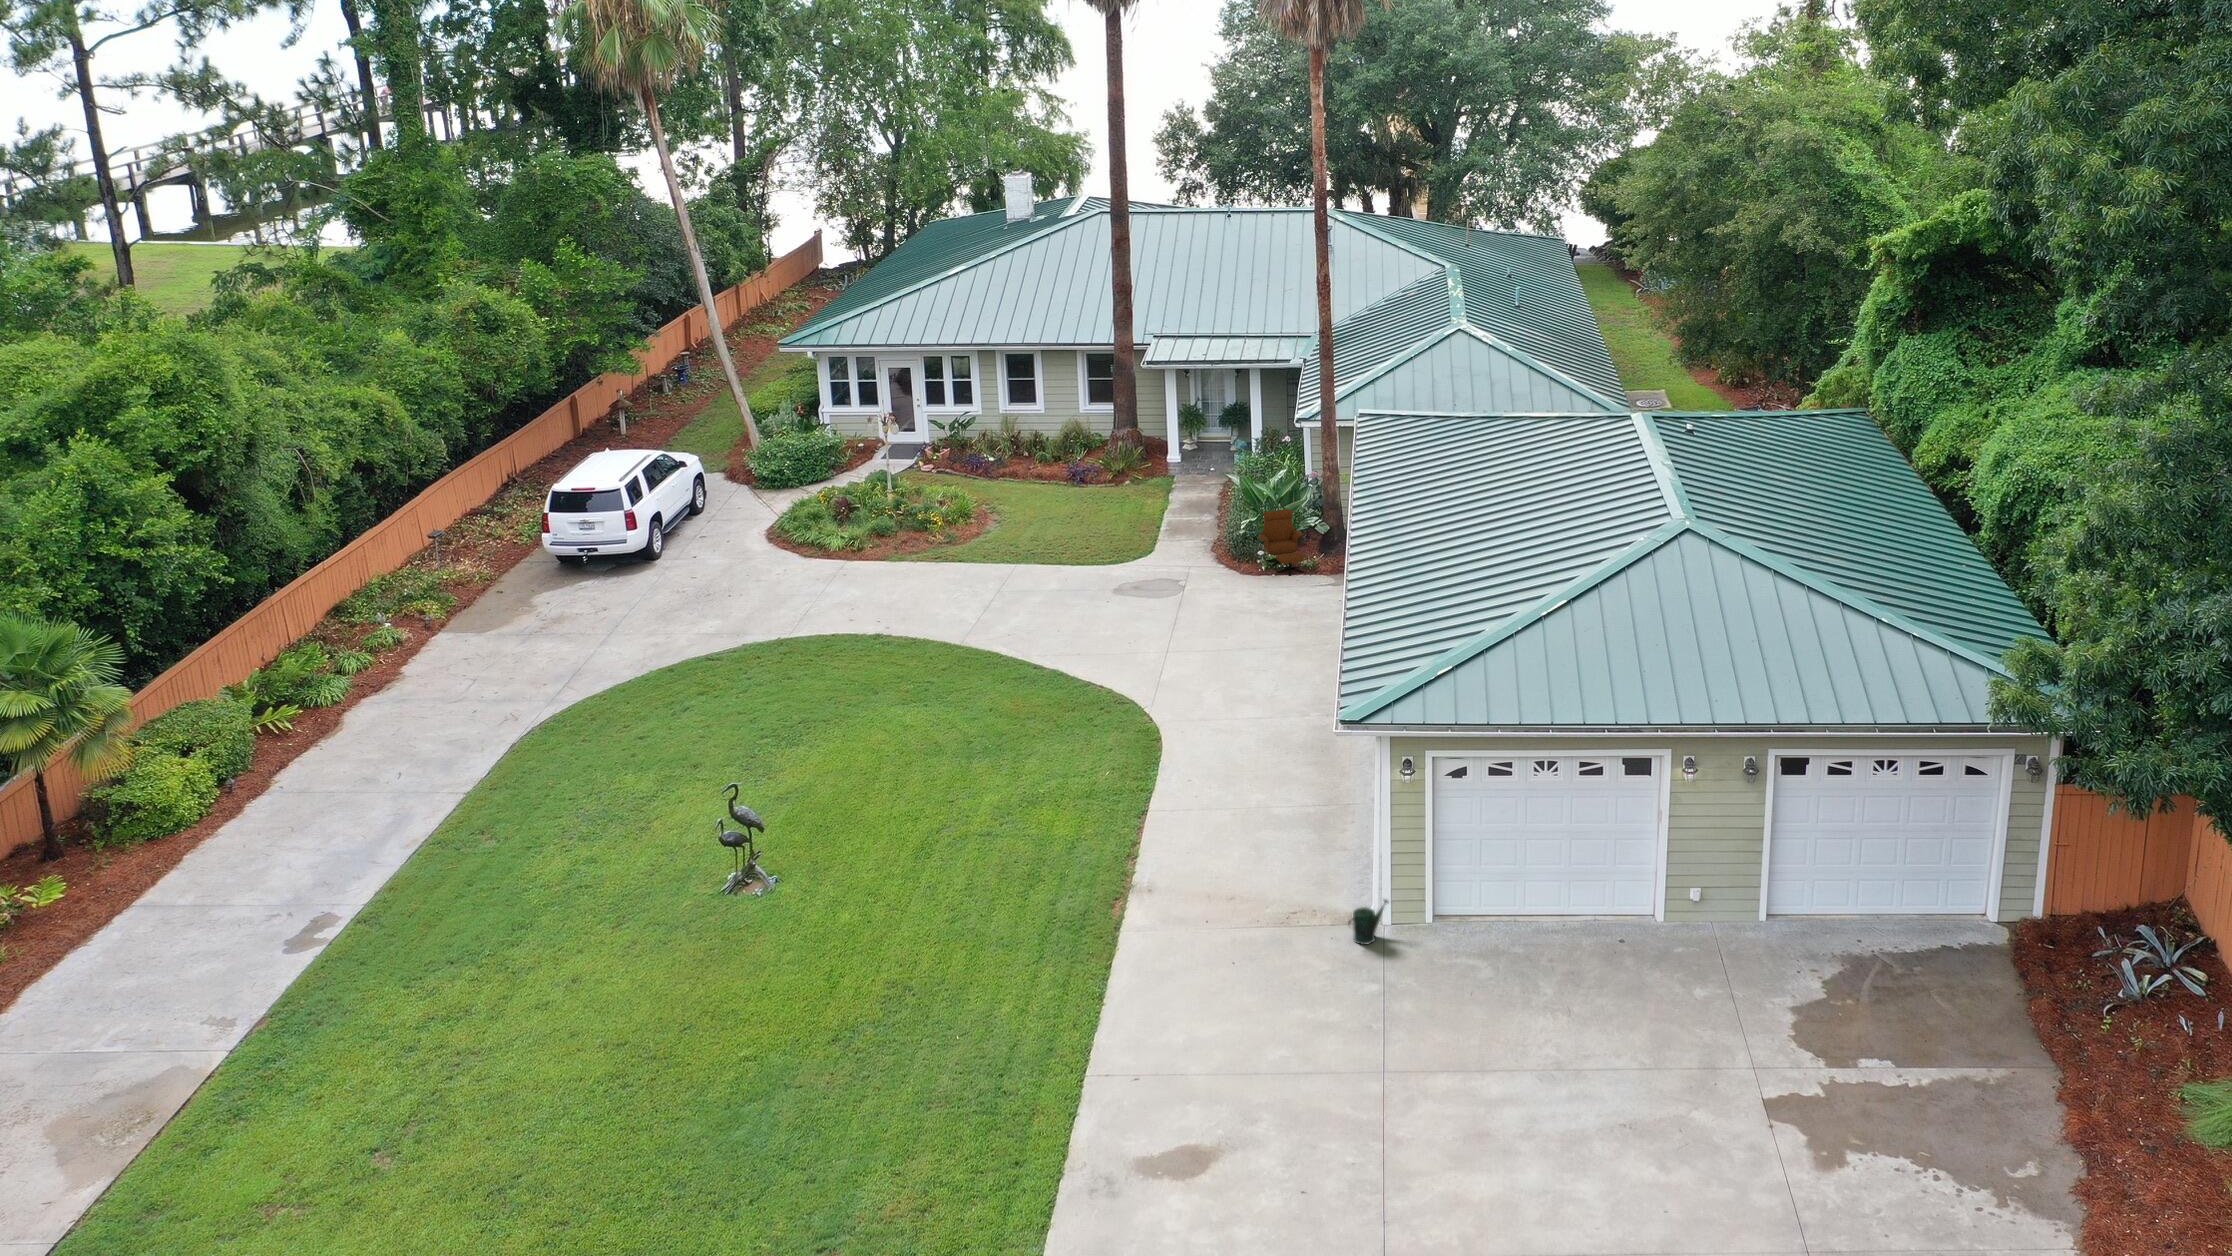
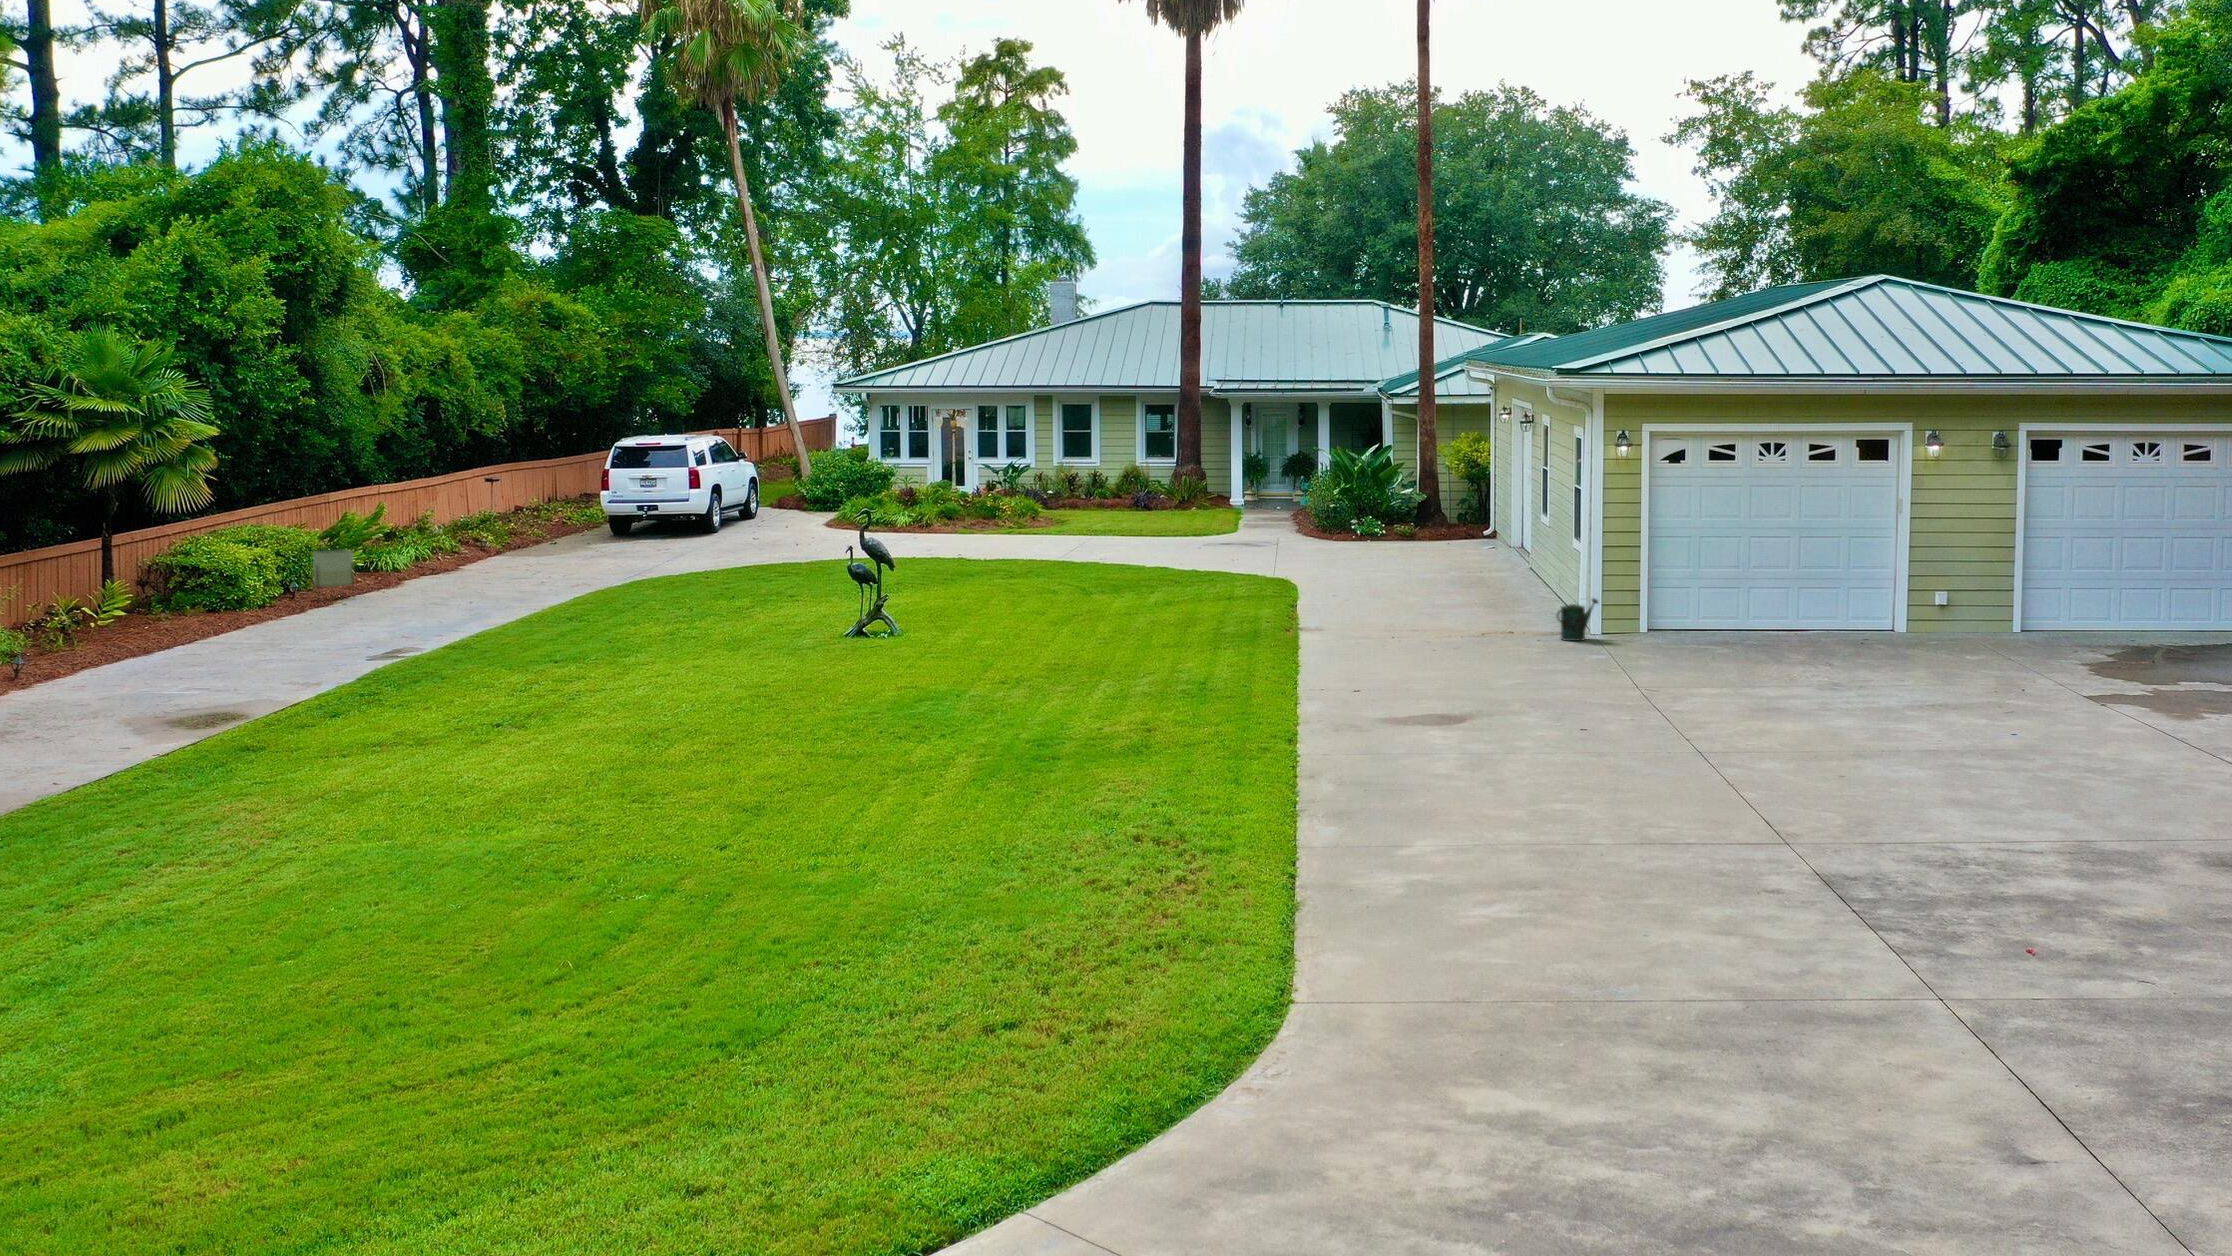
lounge chair: present [1258,509,1304,576] -> none [1352,475,1402,534]
planter: none [234,741,280,796] -> present [313,550,354,588]

